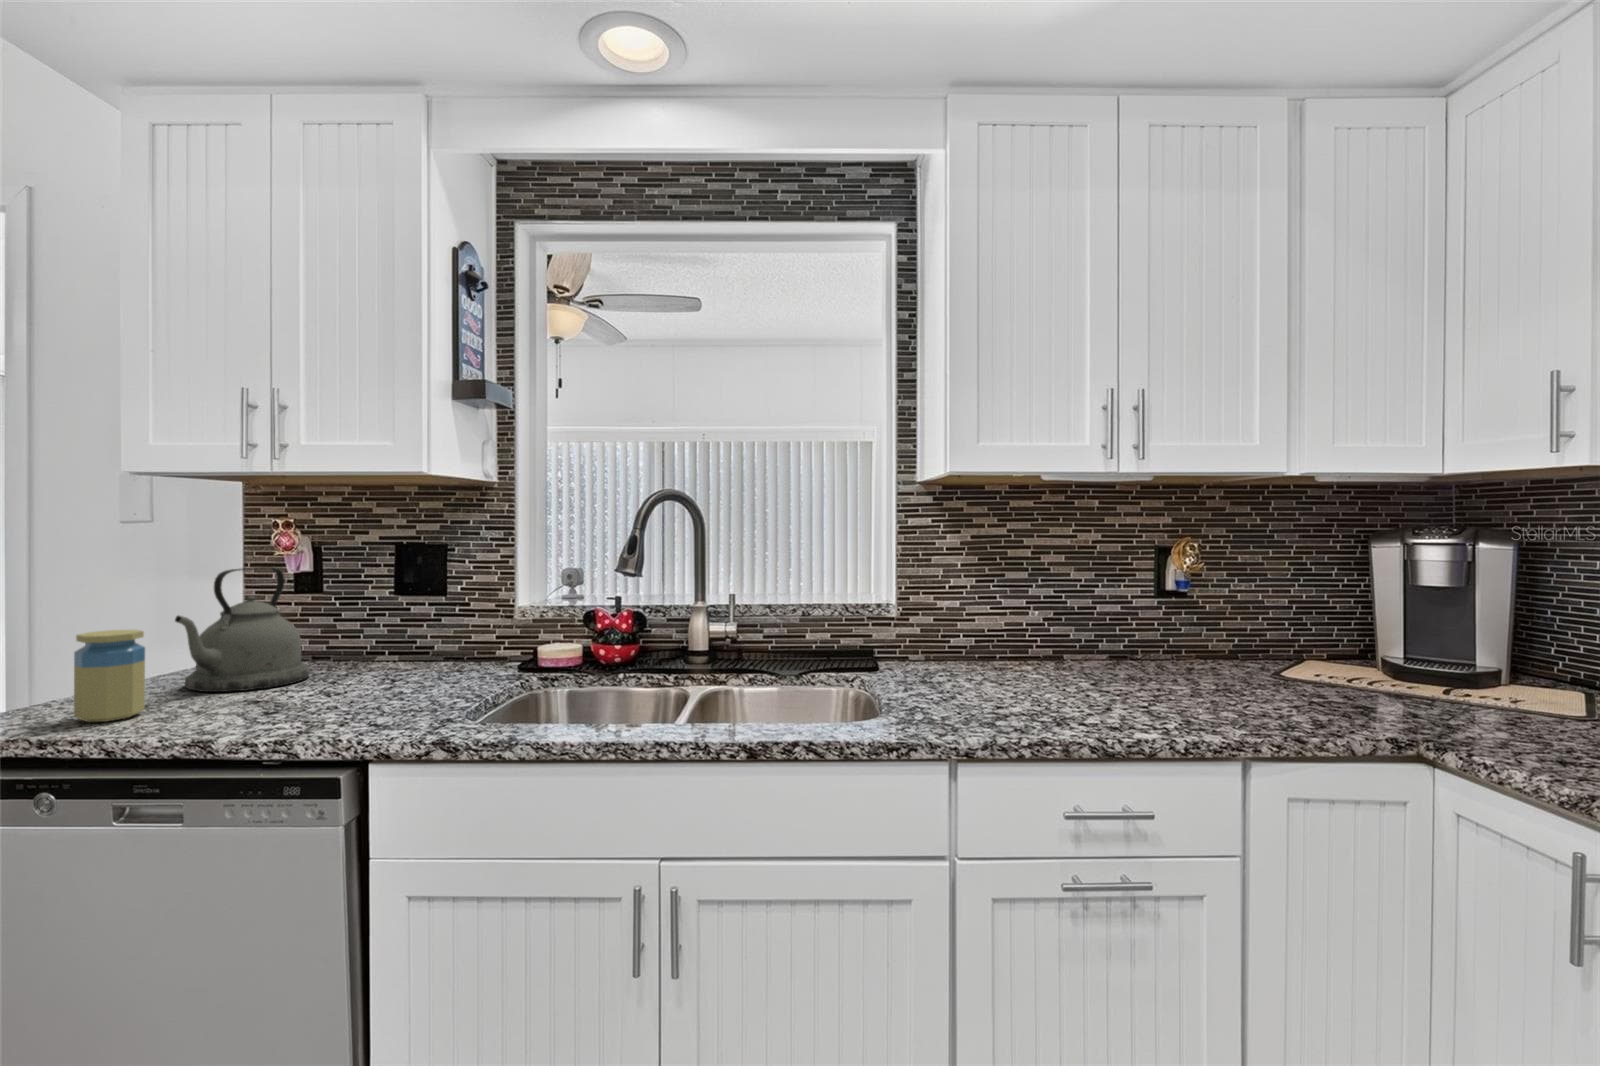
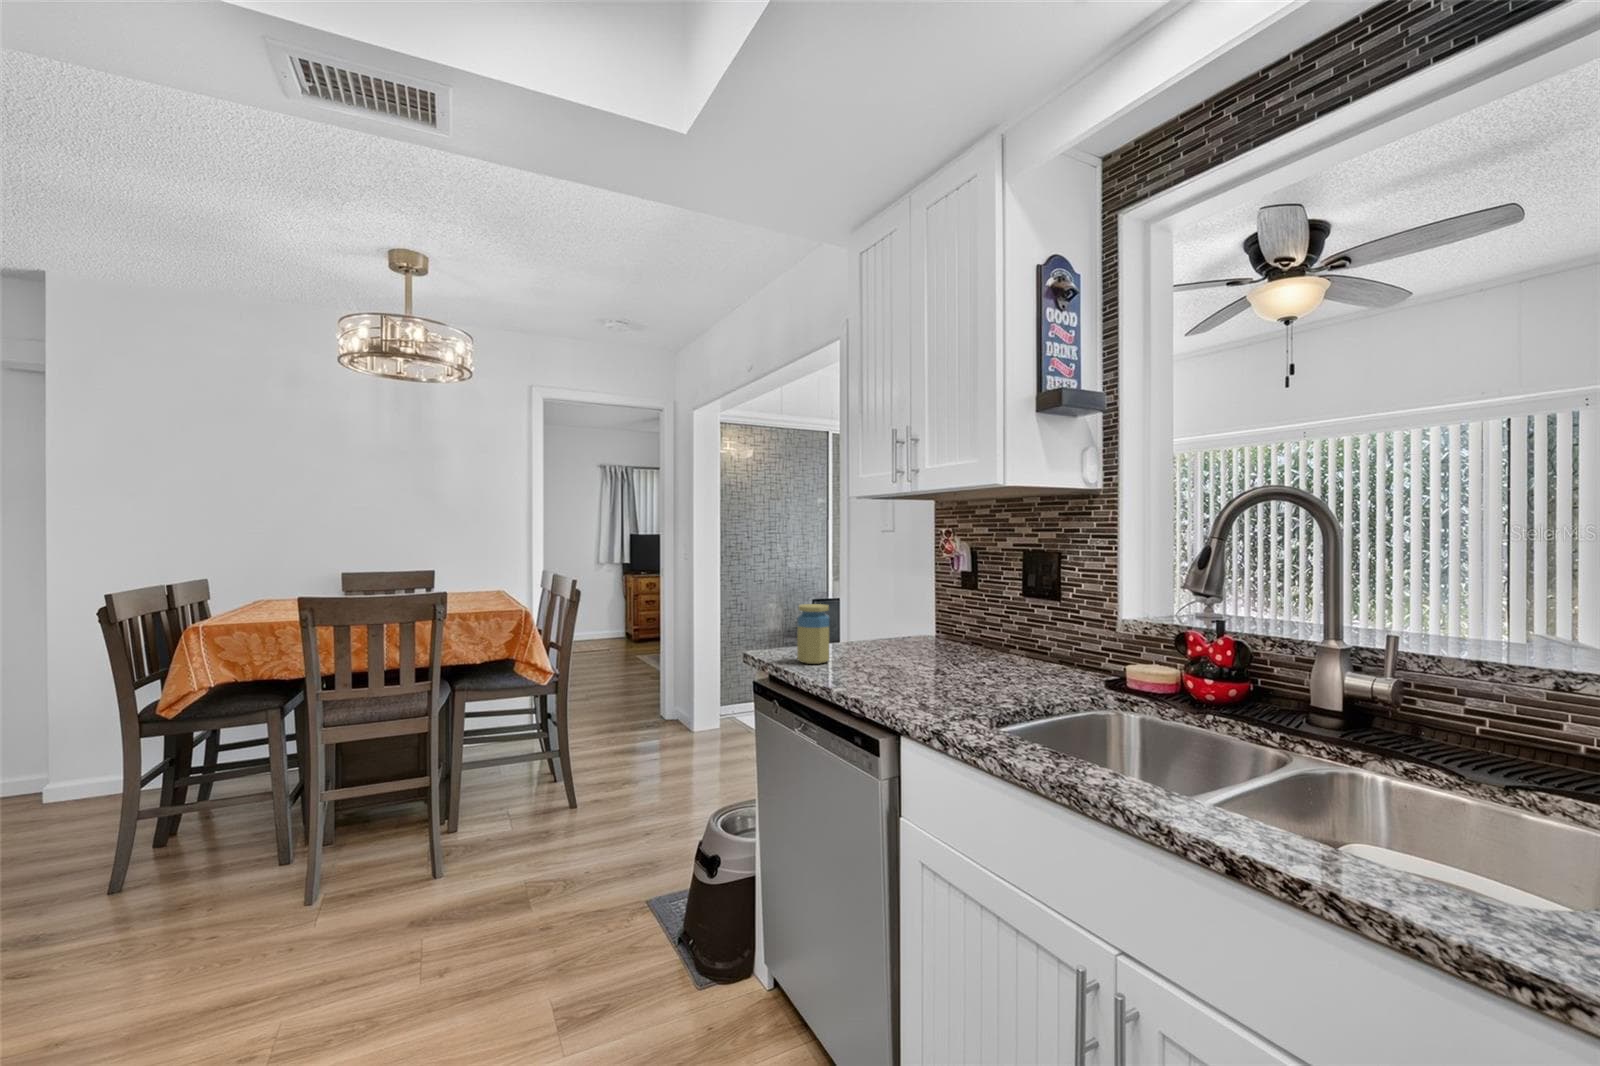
kettle: present [175,567,310,692] -> none [854,567,947,660]

